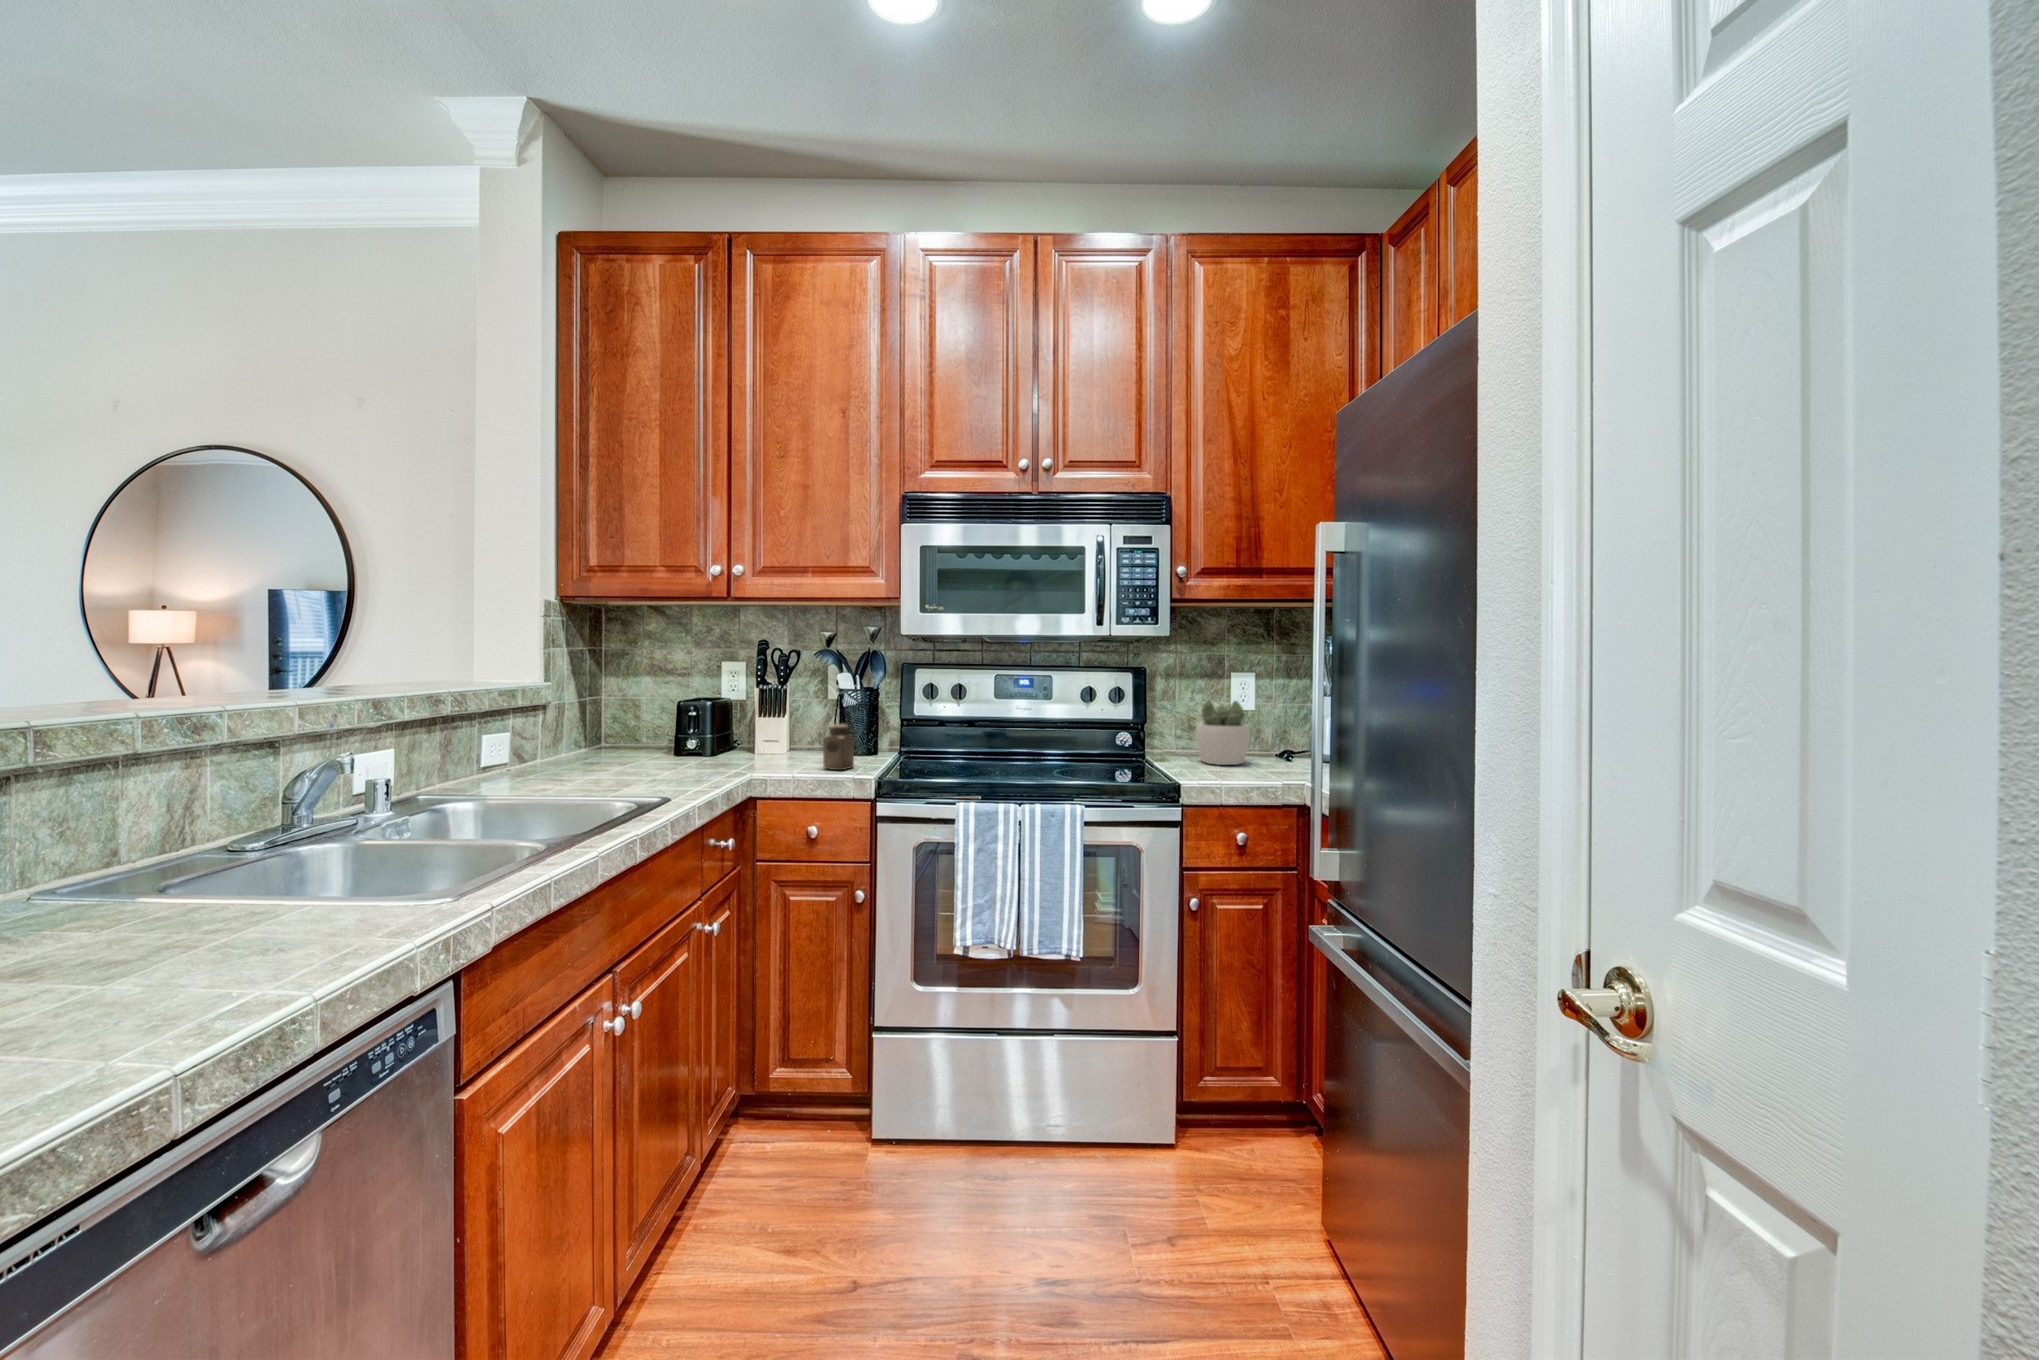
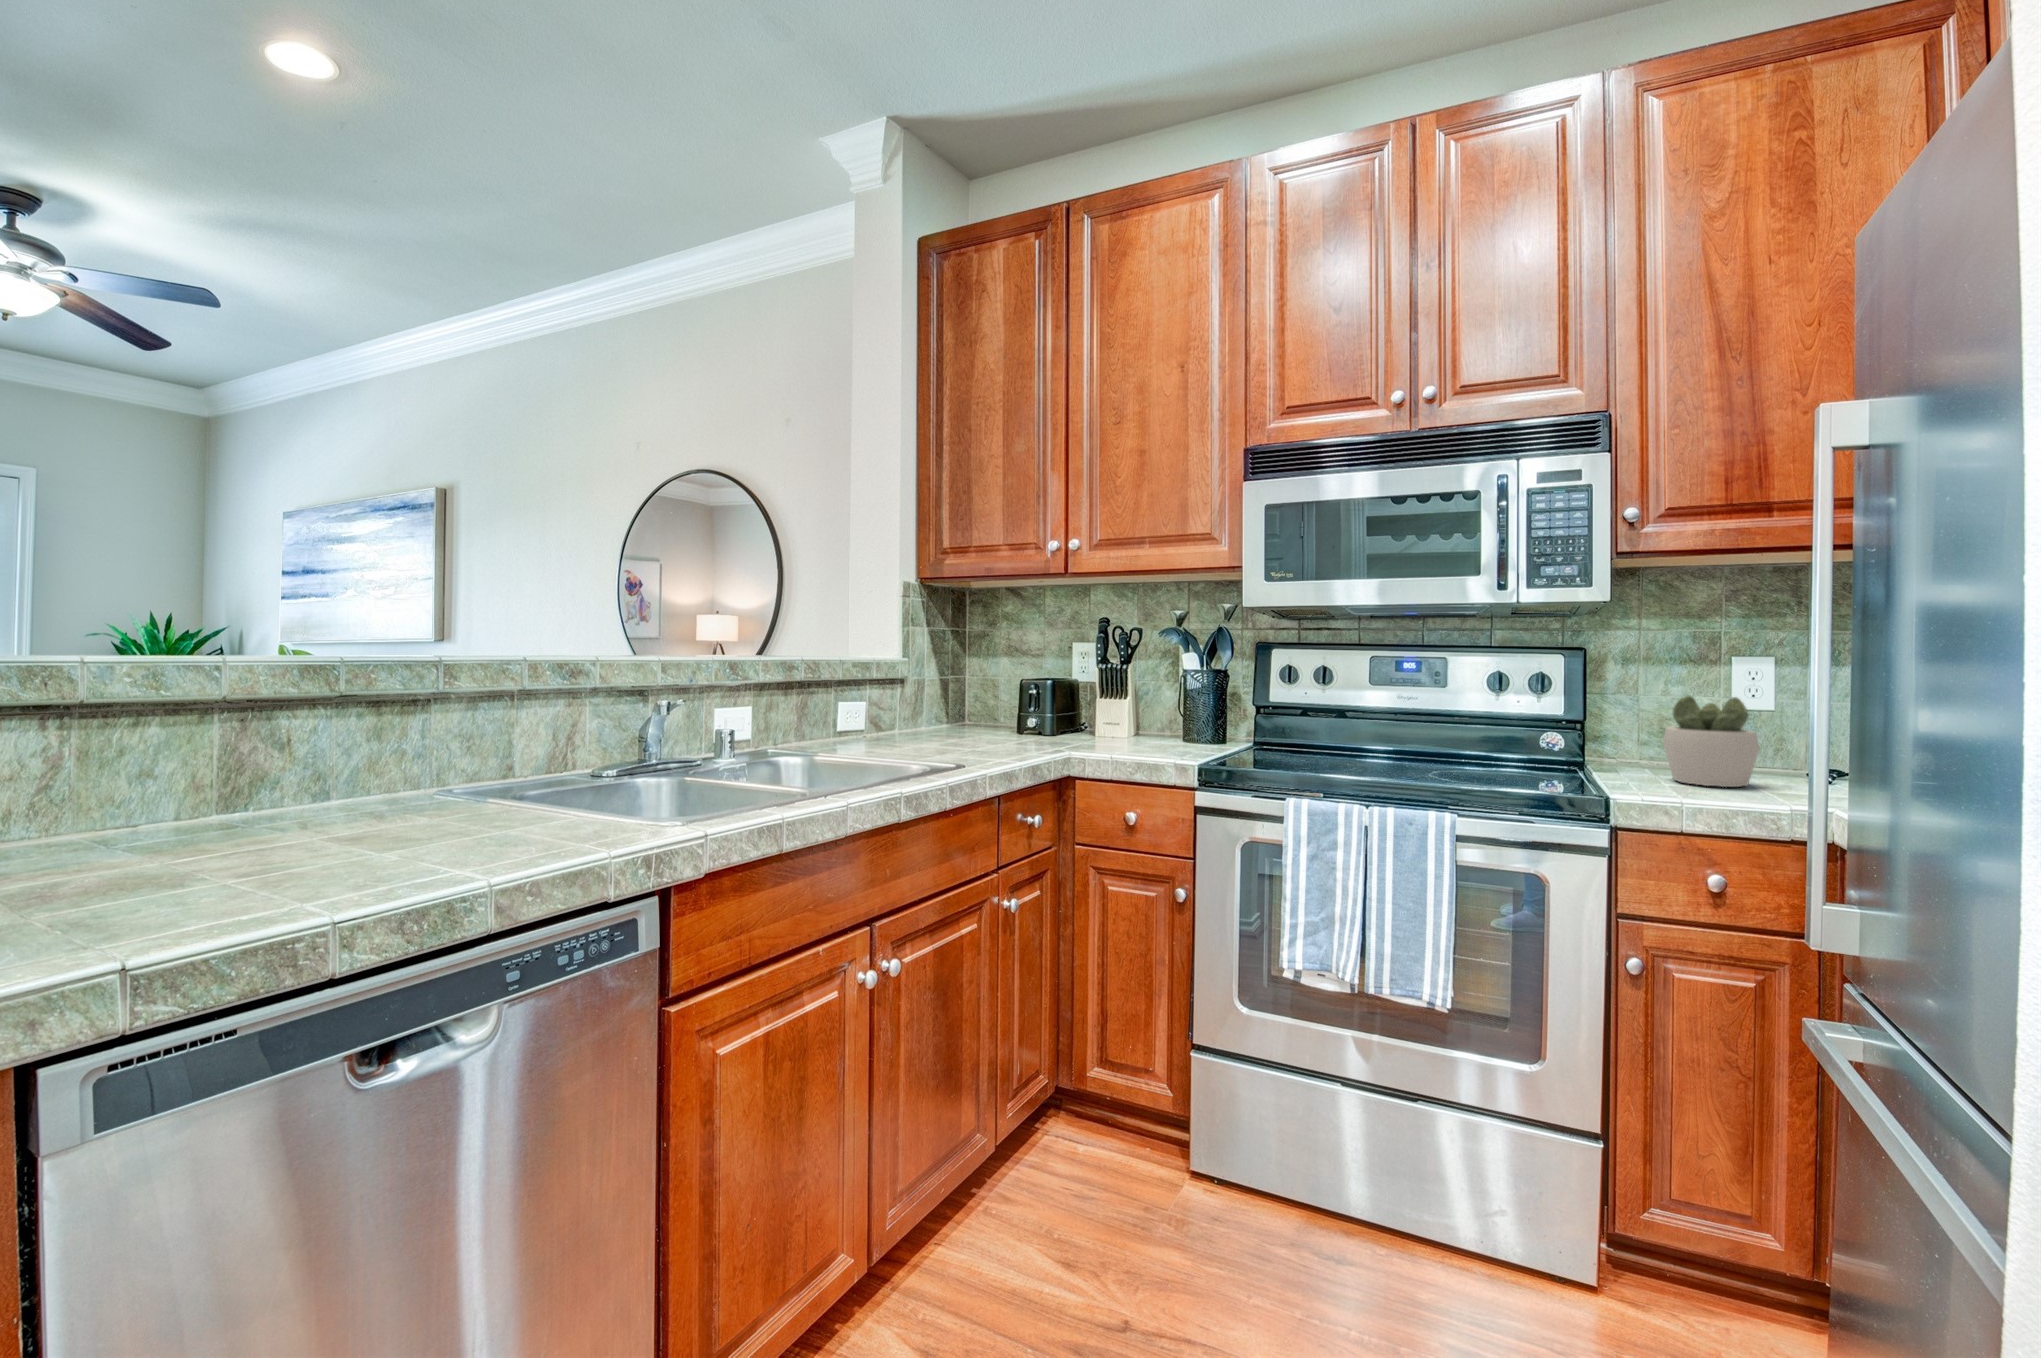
salt shaker: present [823,724,854,770] -> none [1153,708,1188,758]

